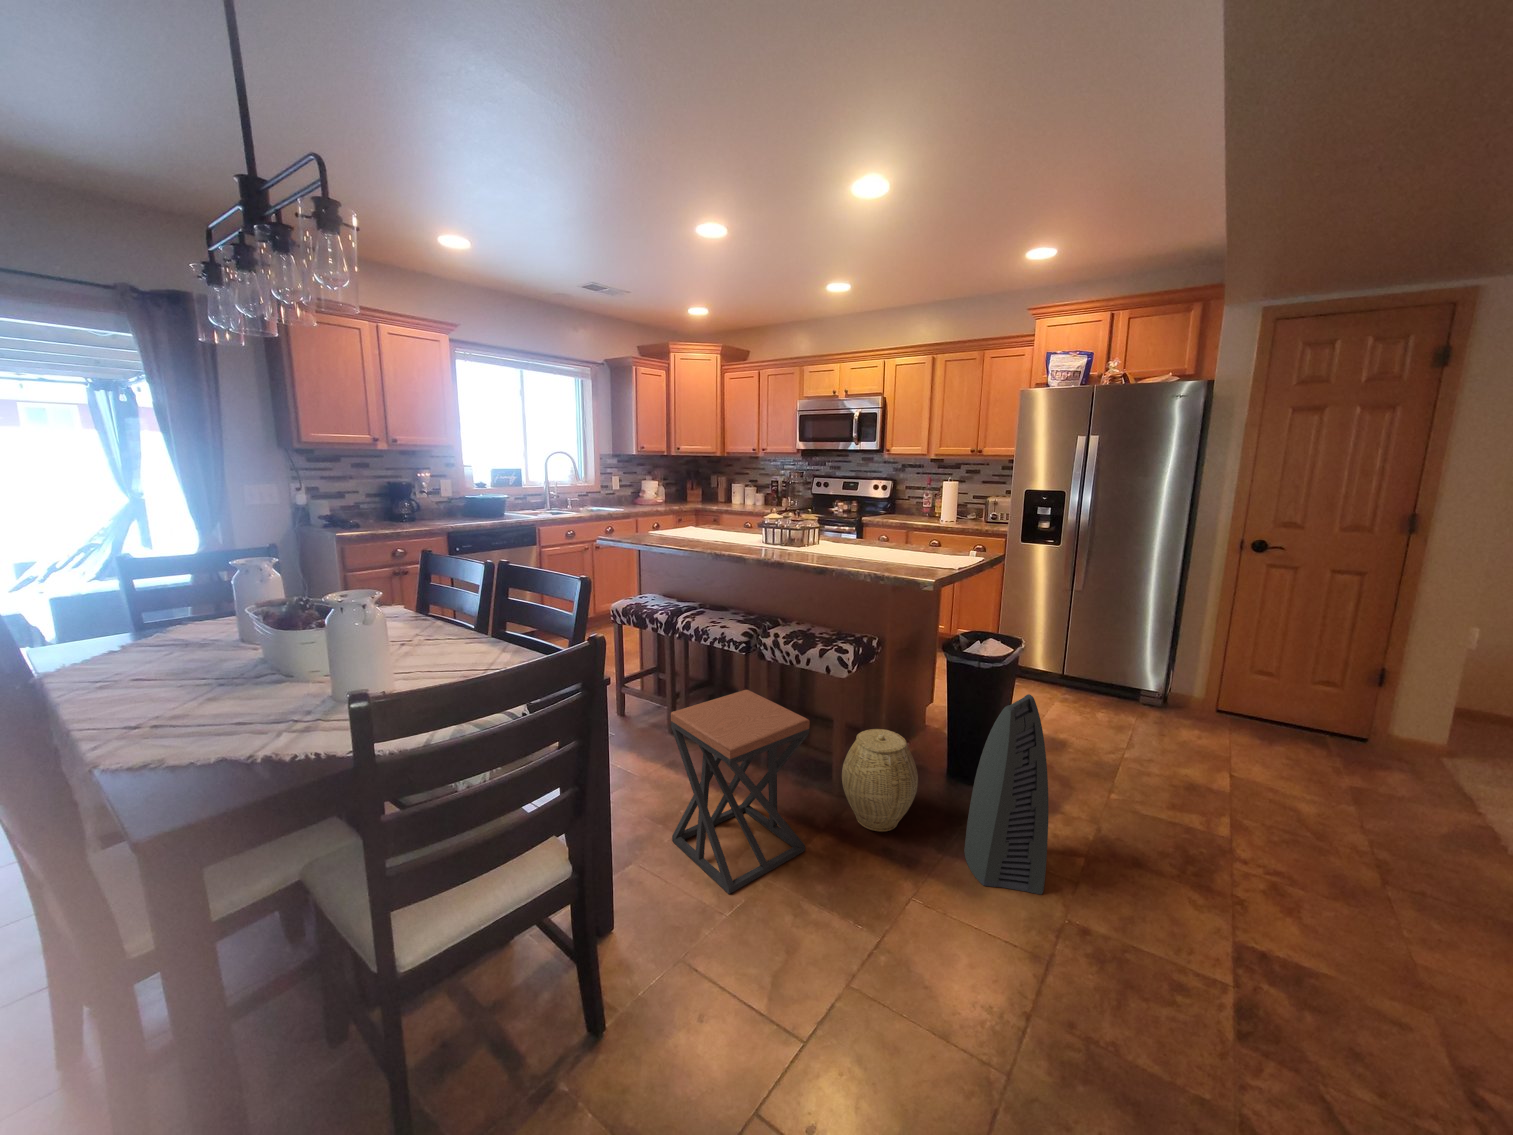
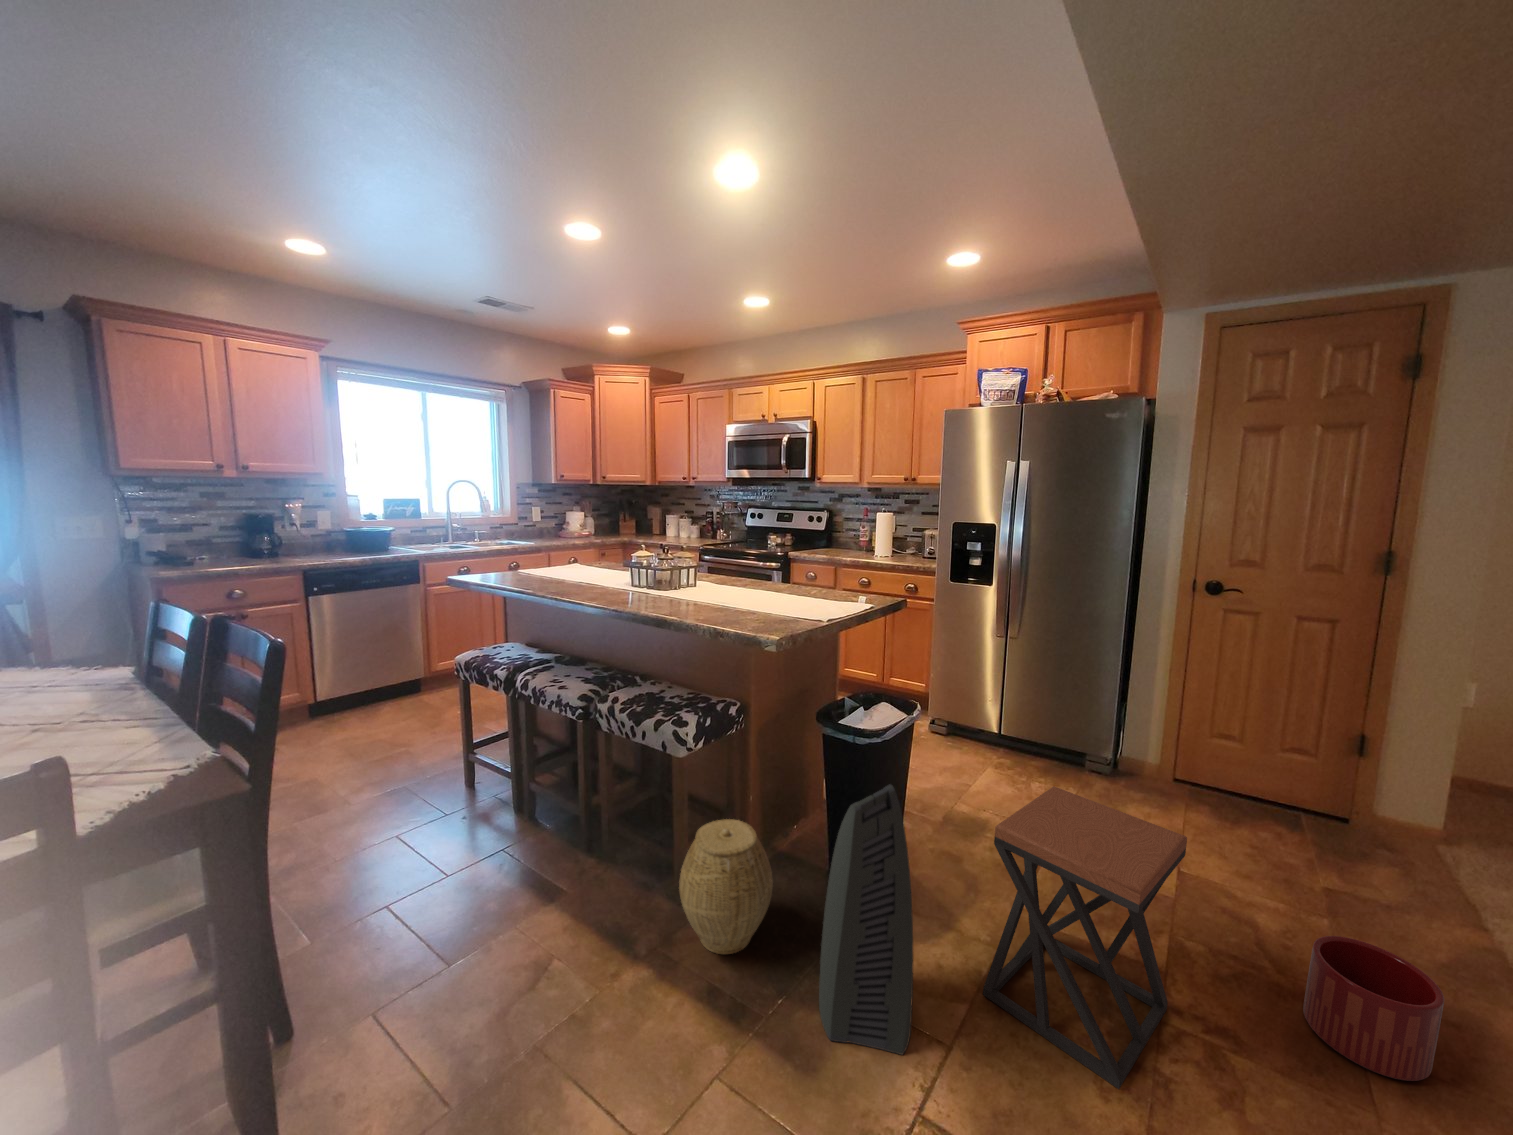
stool: present [671,690,810,894] -> present [983,786,1187,1089]
planter: none [1346,813,1462,912] -> present [1303,936,1444,1081]

